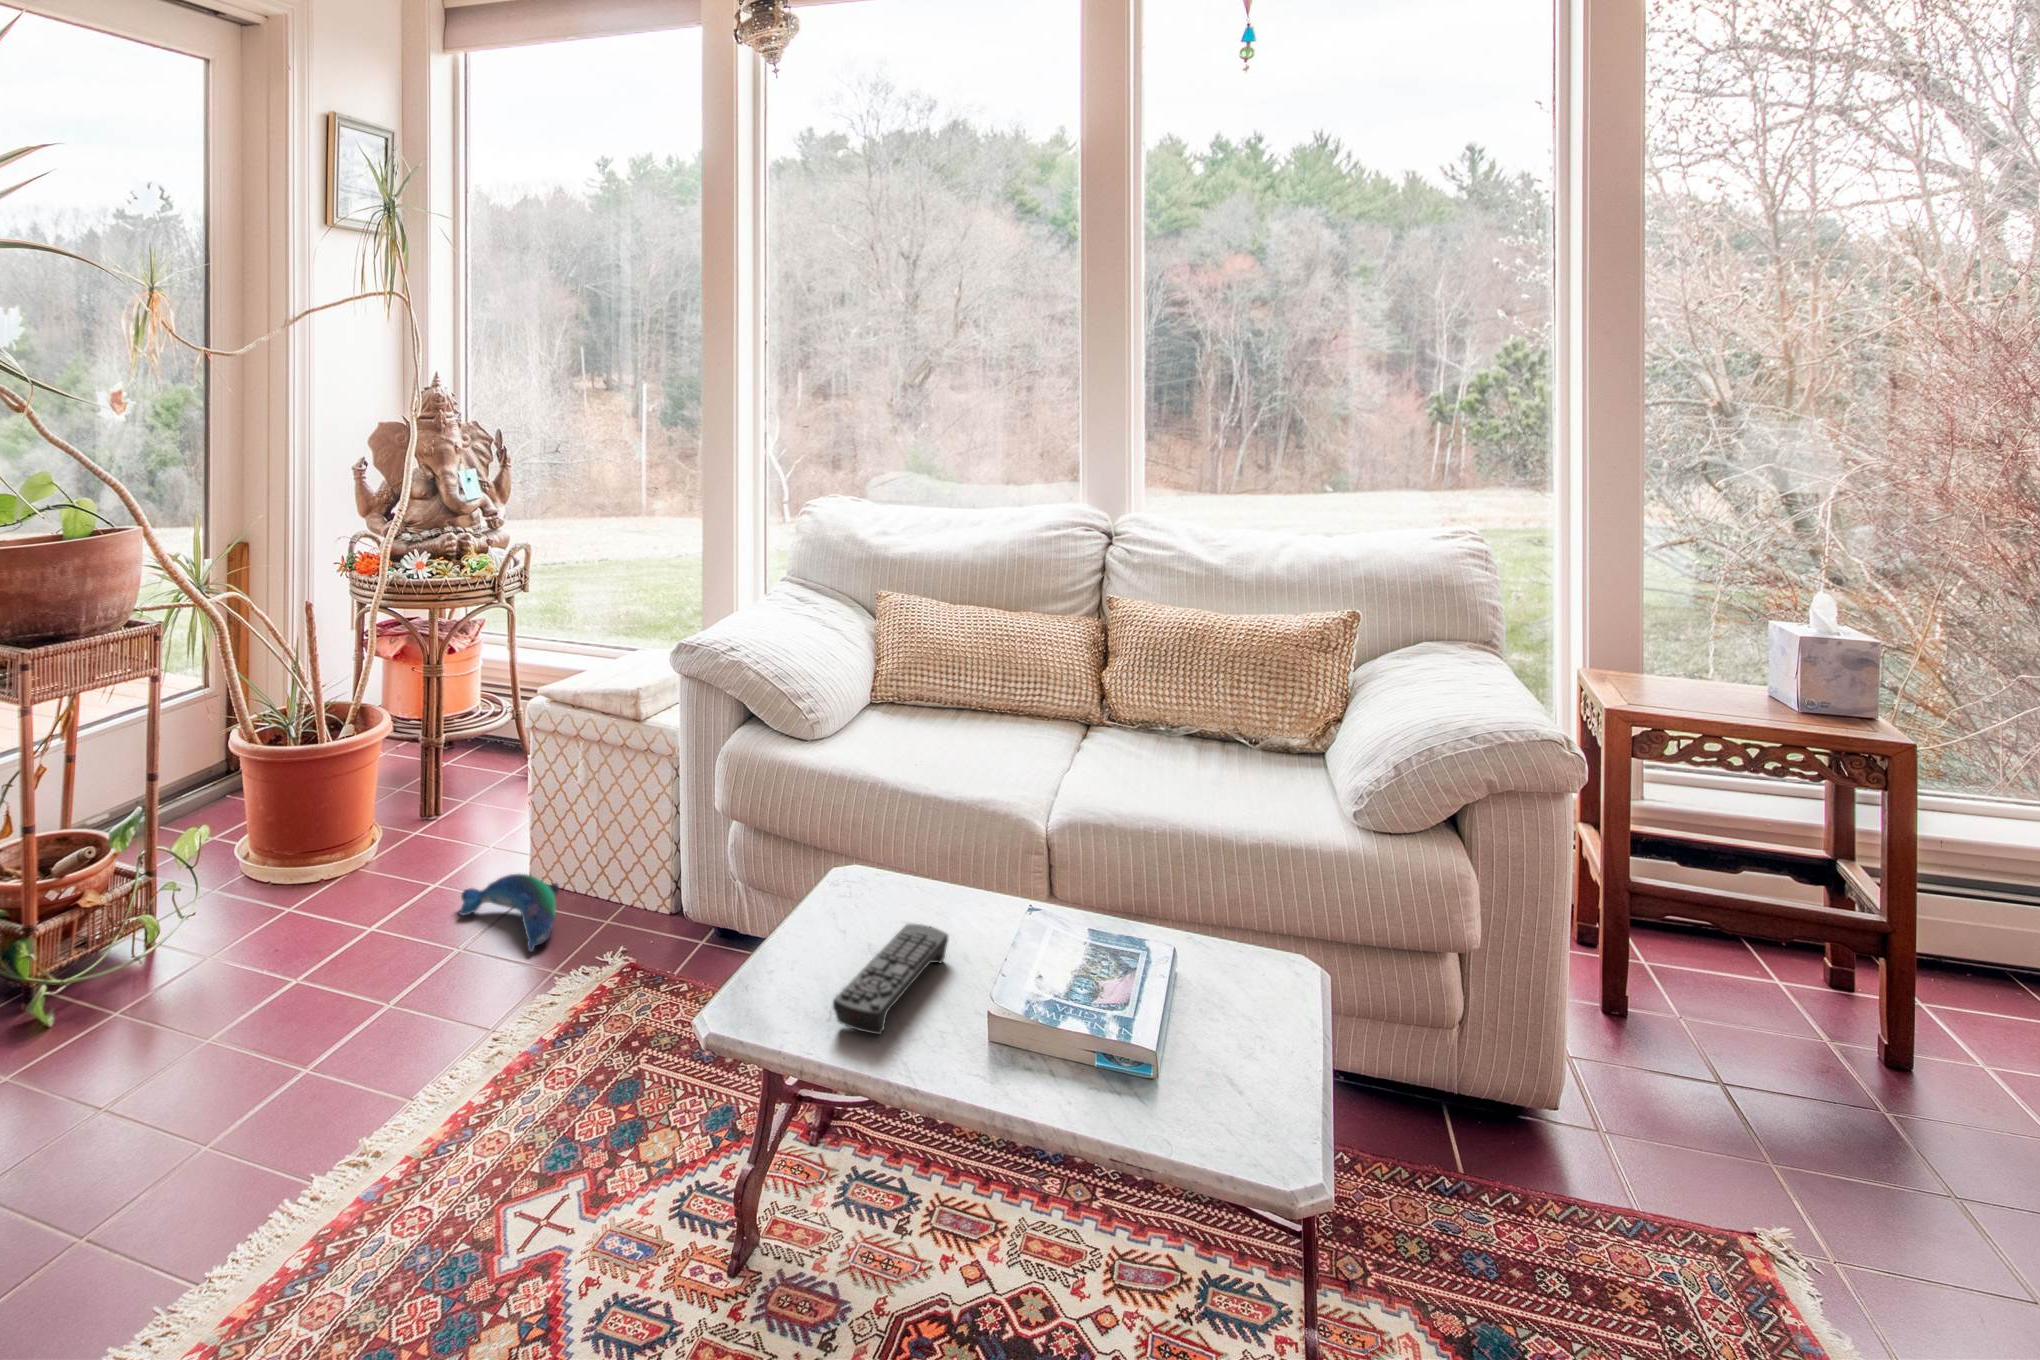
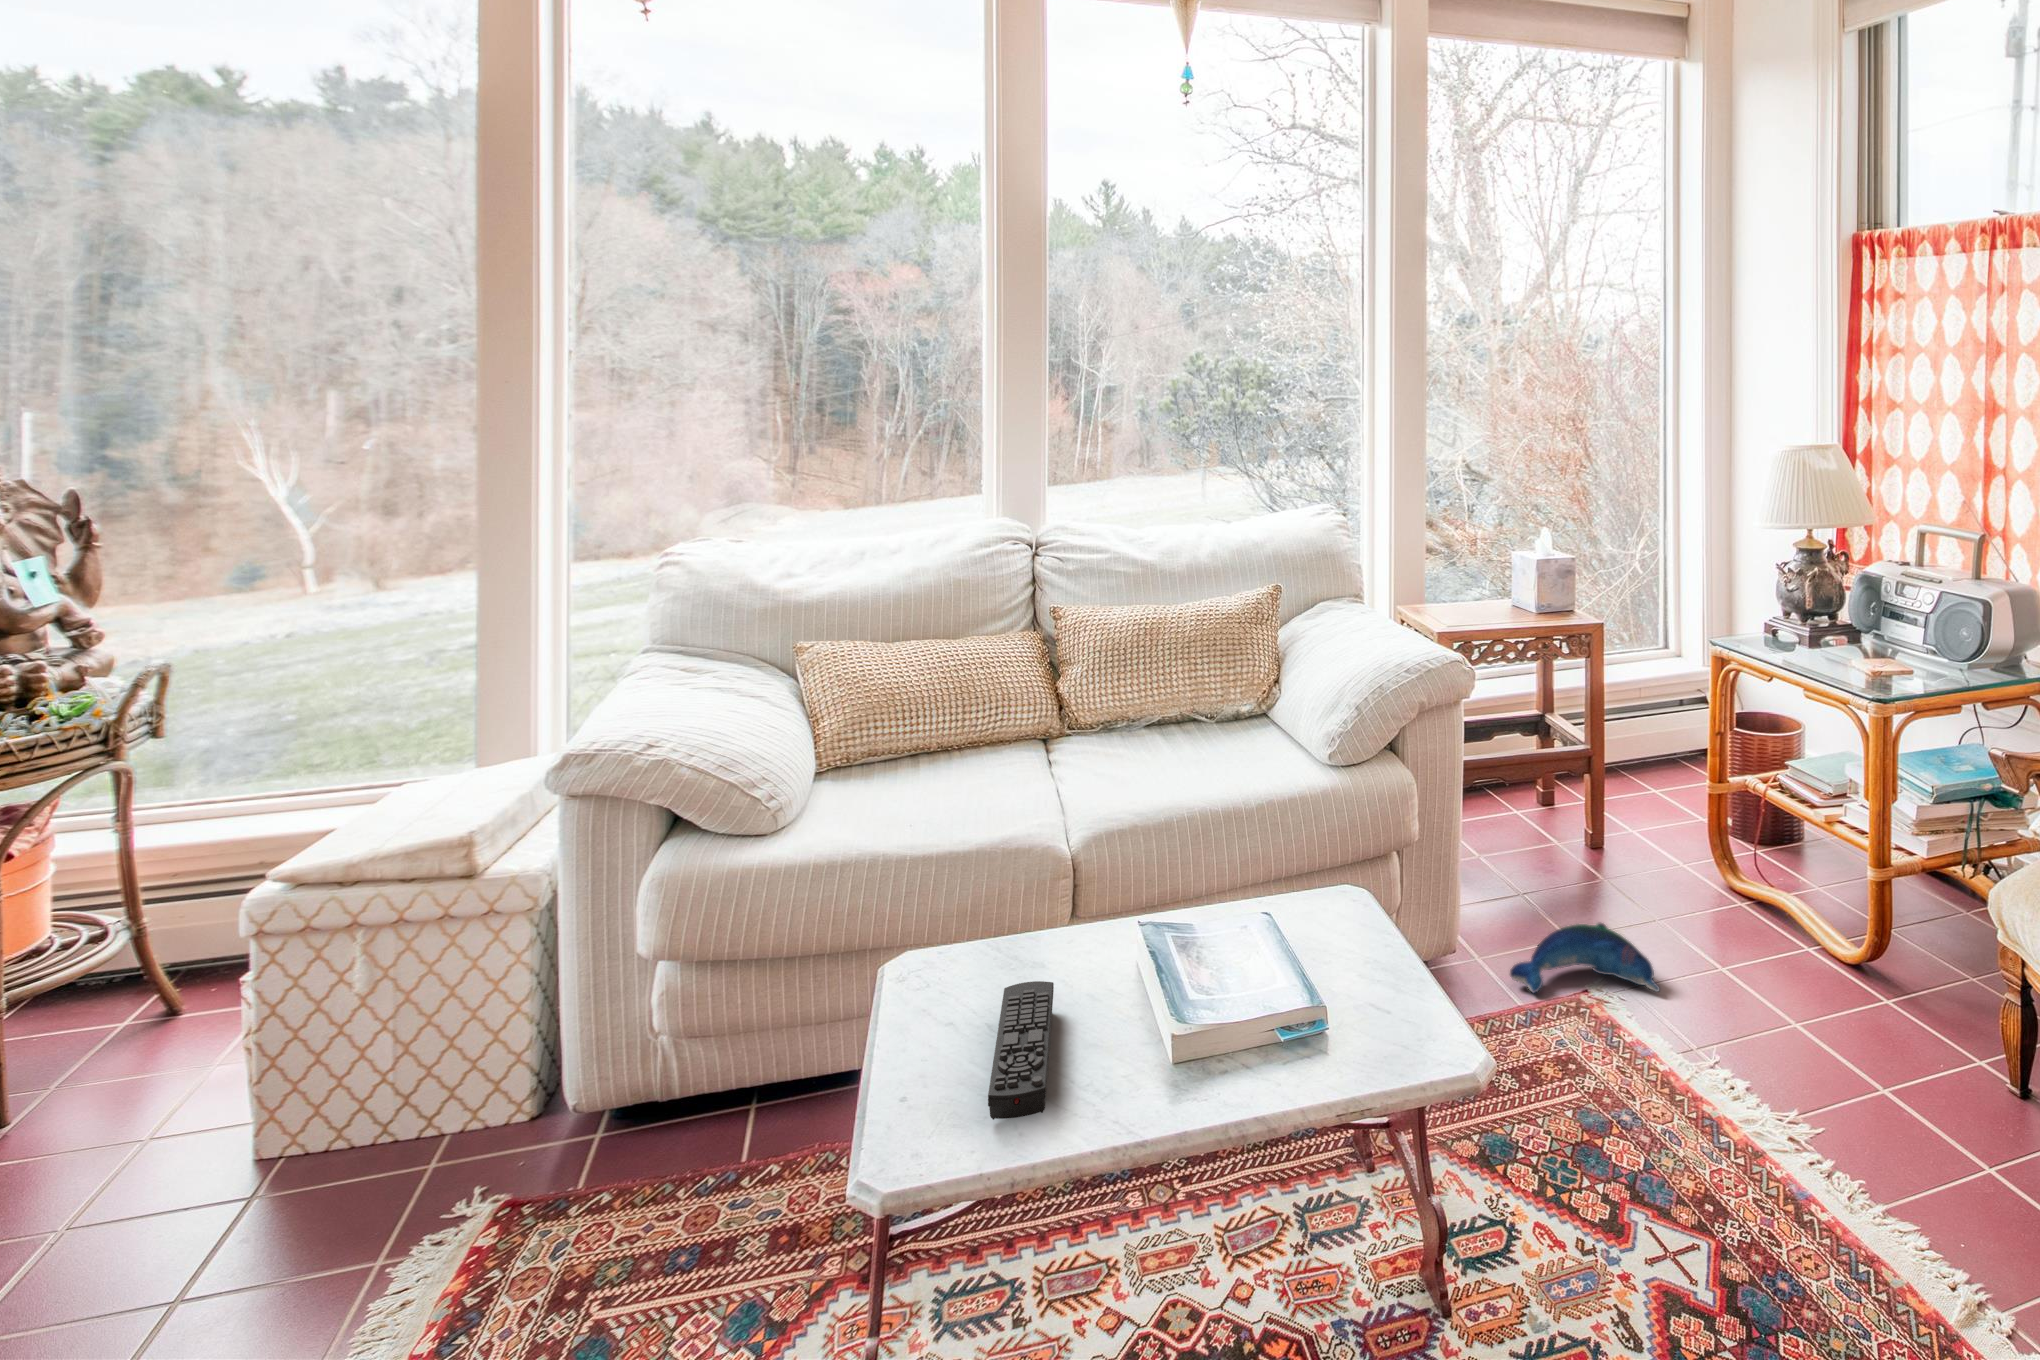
plush toy: present [460,874,559,952] -> present [1510,923,1660,993]

